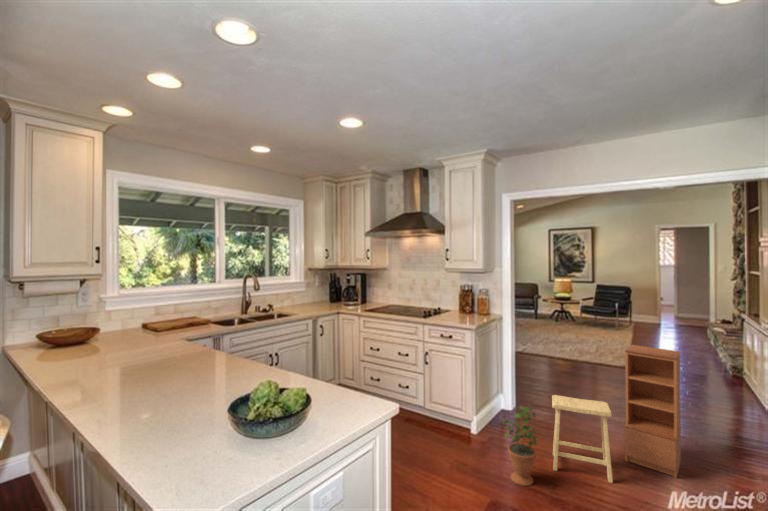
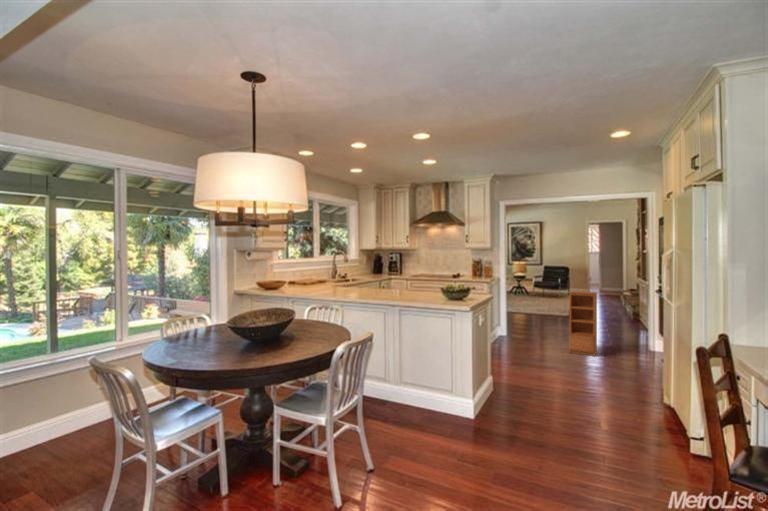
footstool: present [552,395,613,483] -> none [532,319,564,360]
potted plant: present [503,407,536,486] -> none [508,320,527,363]

